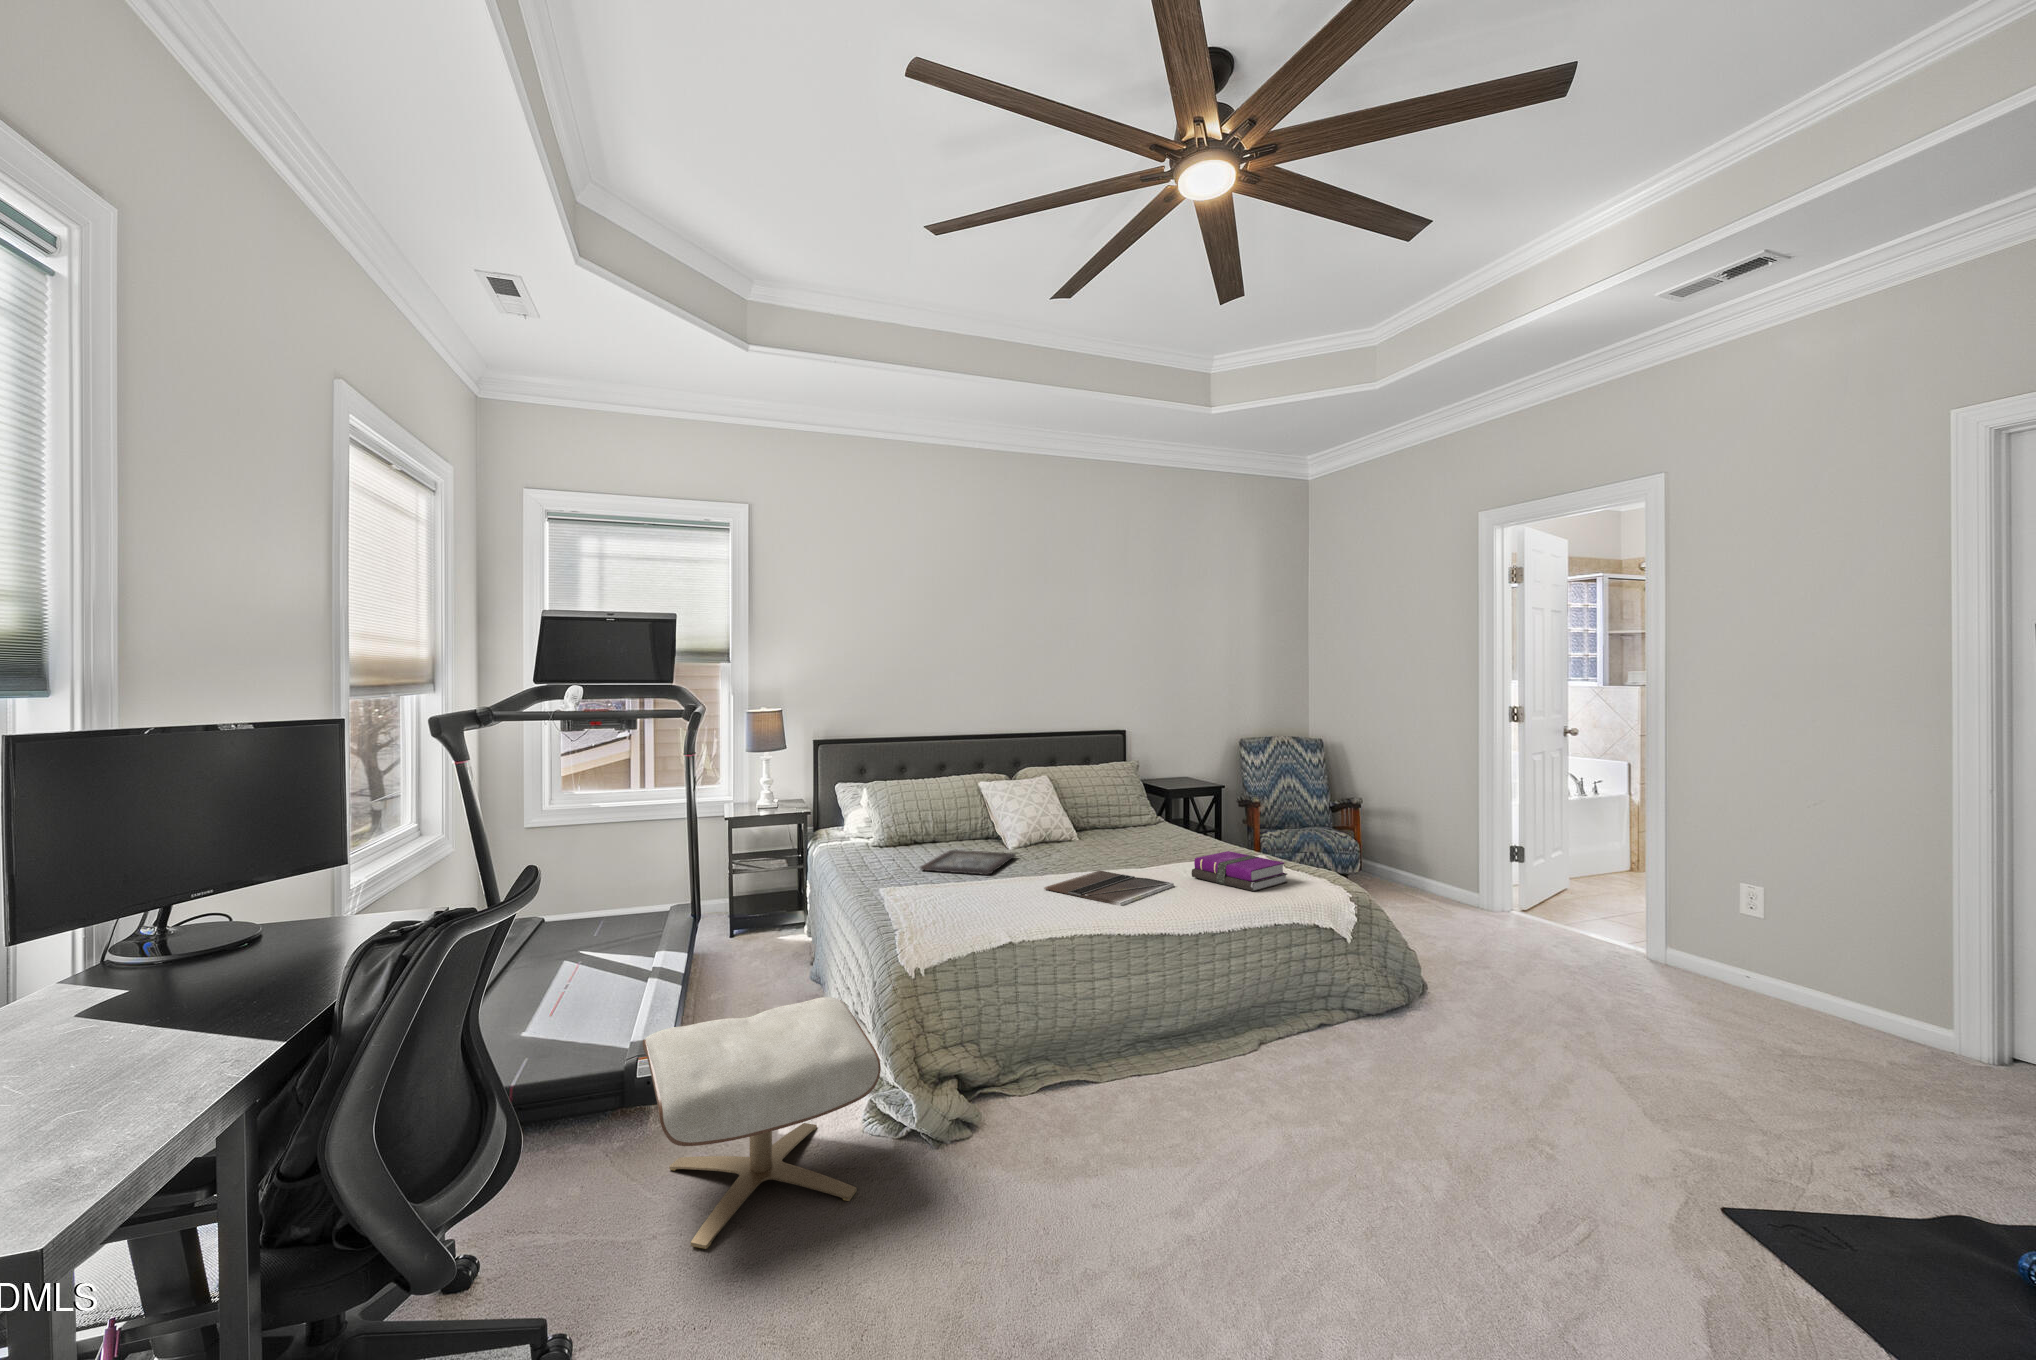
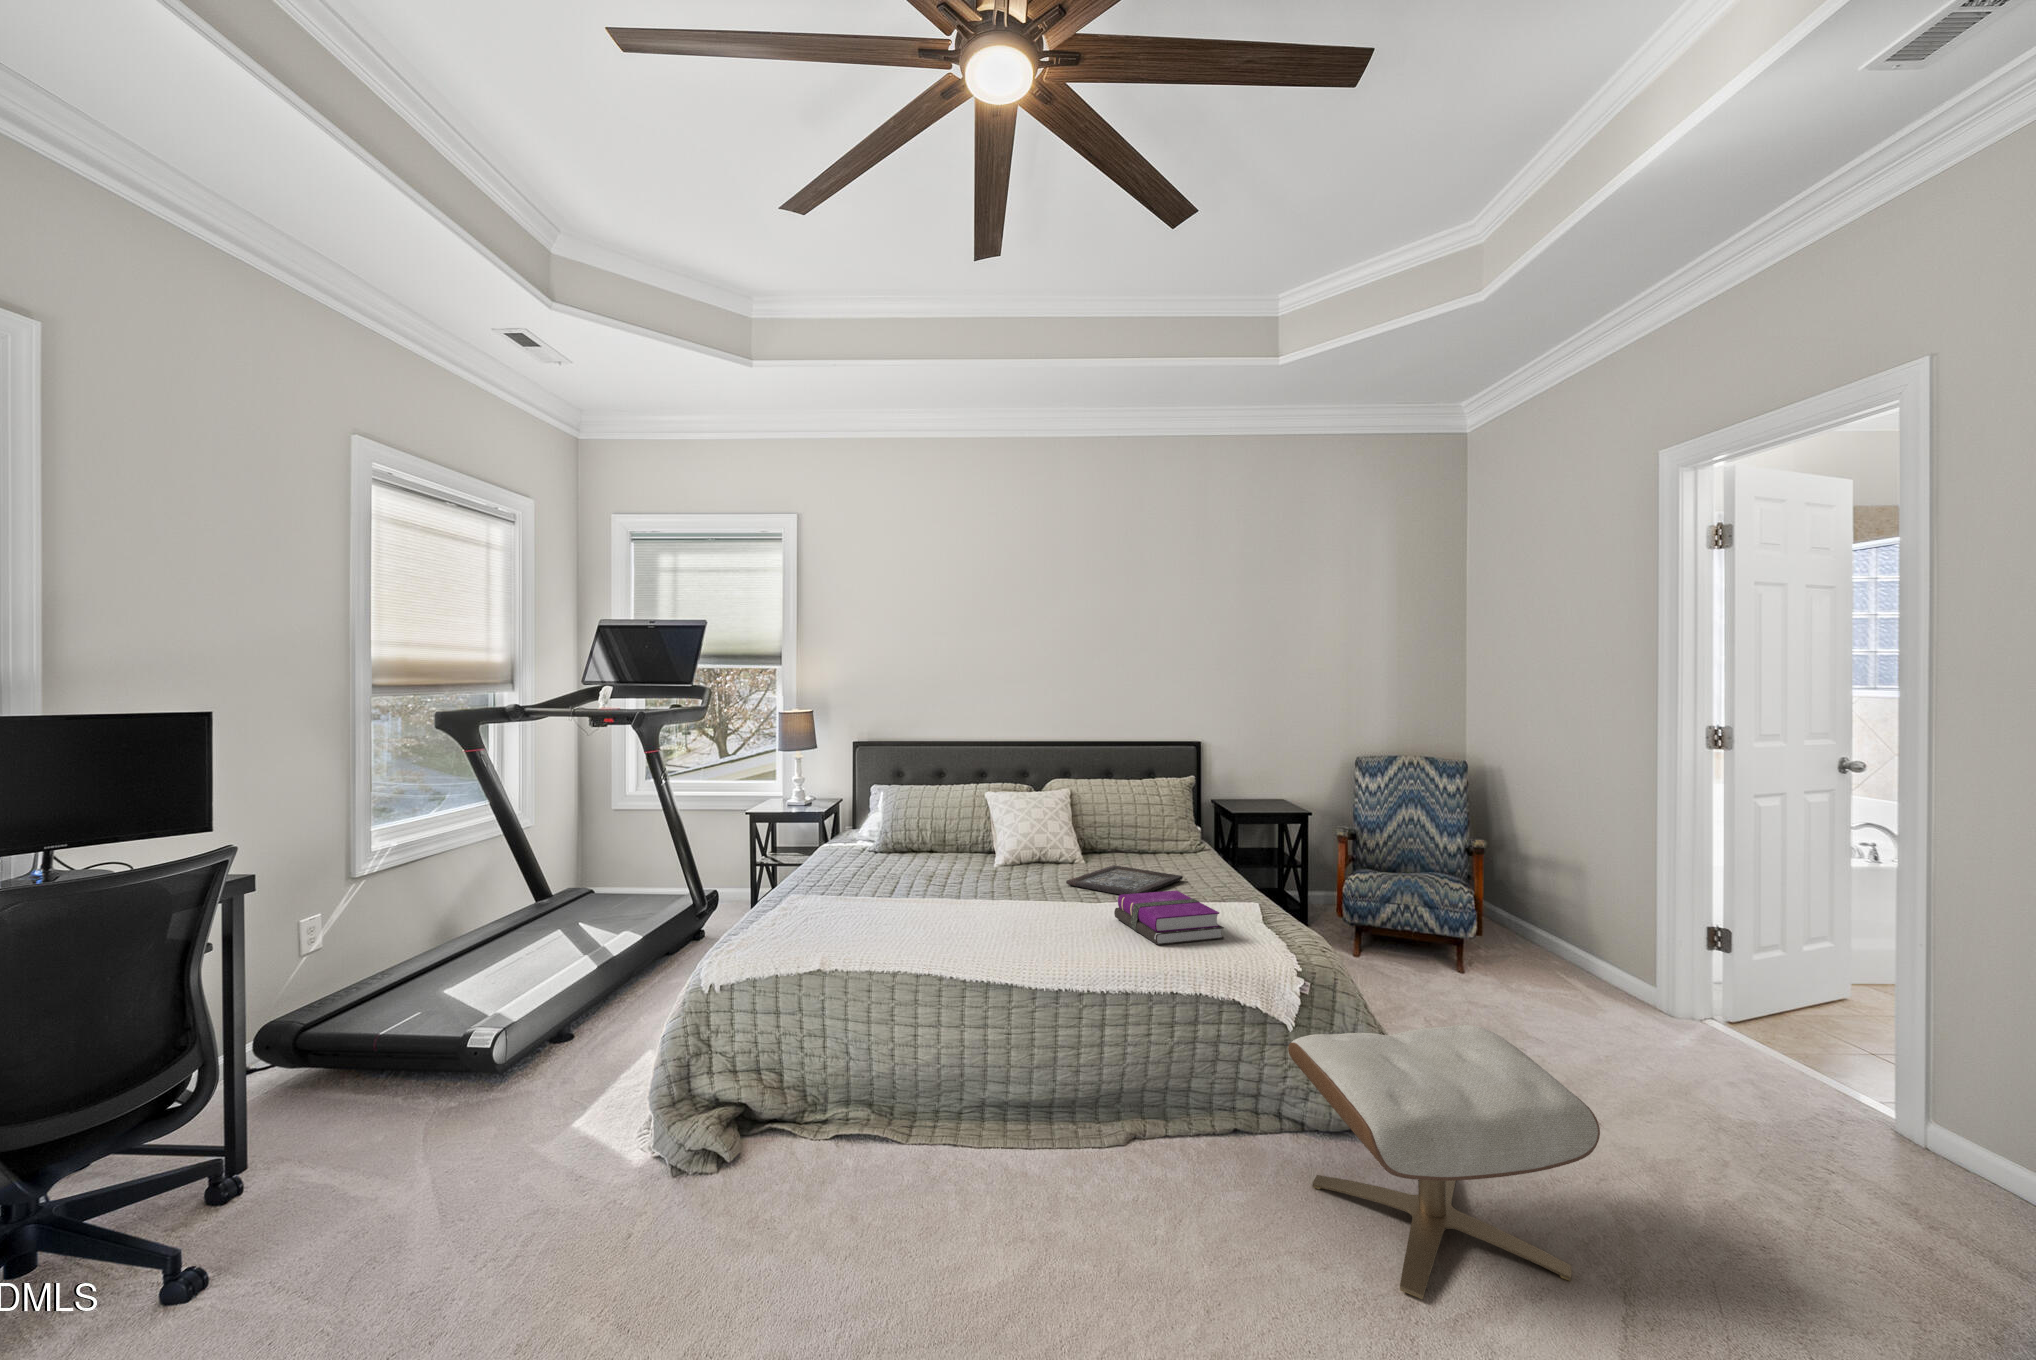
tray: present [920,850,1016,875] -> present [1066,865,1183,895]
laptop: present [1044,870,1174,906] -> none [930,898,1076,942]
ottoman: present [643,997,881,1249] -> present [1288,1025,1600,1299]

